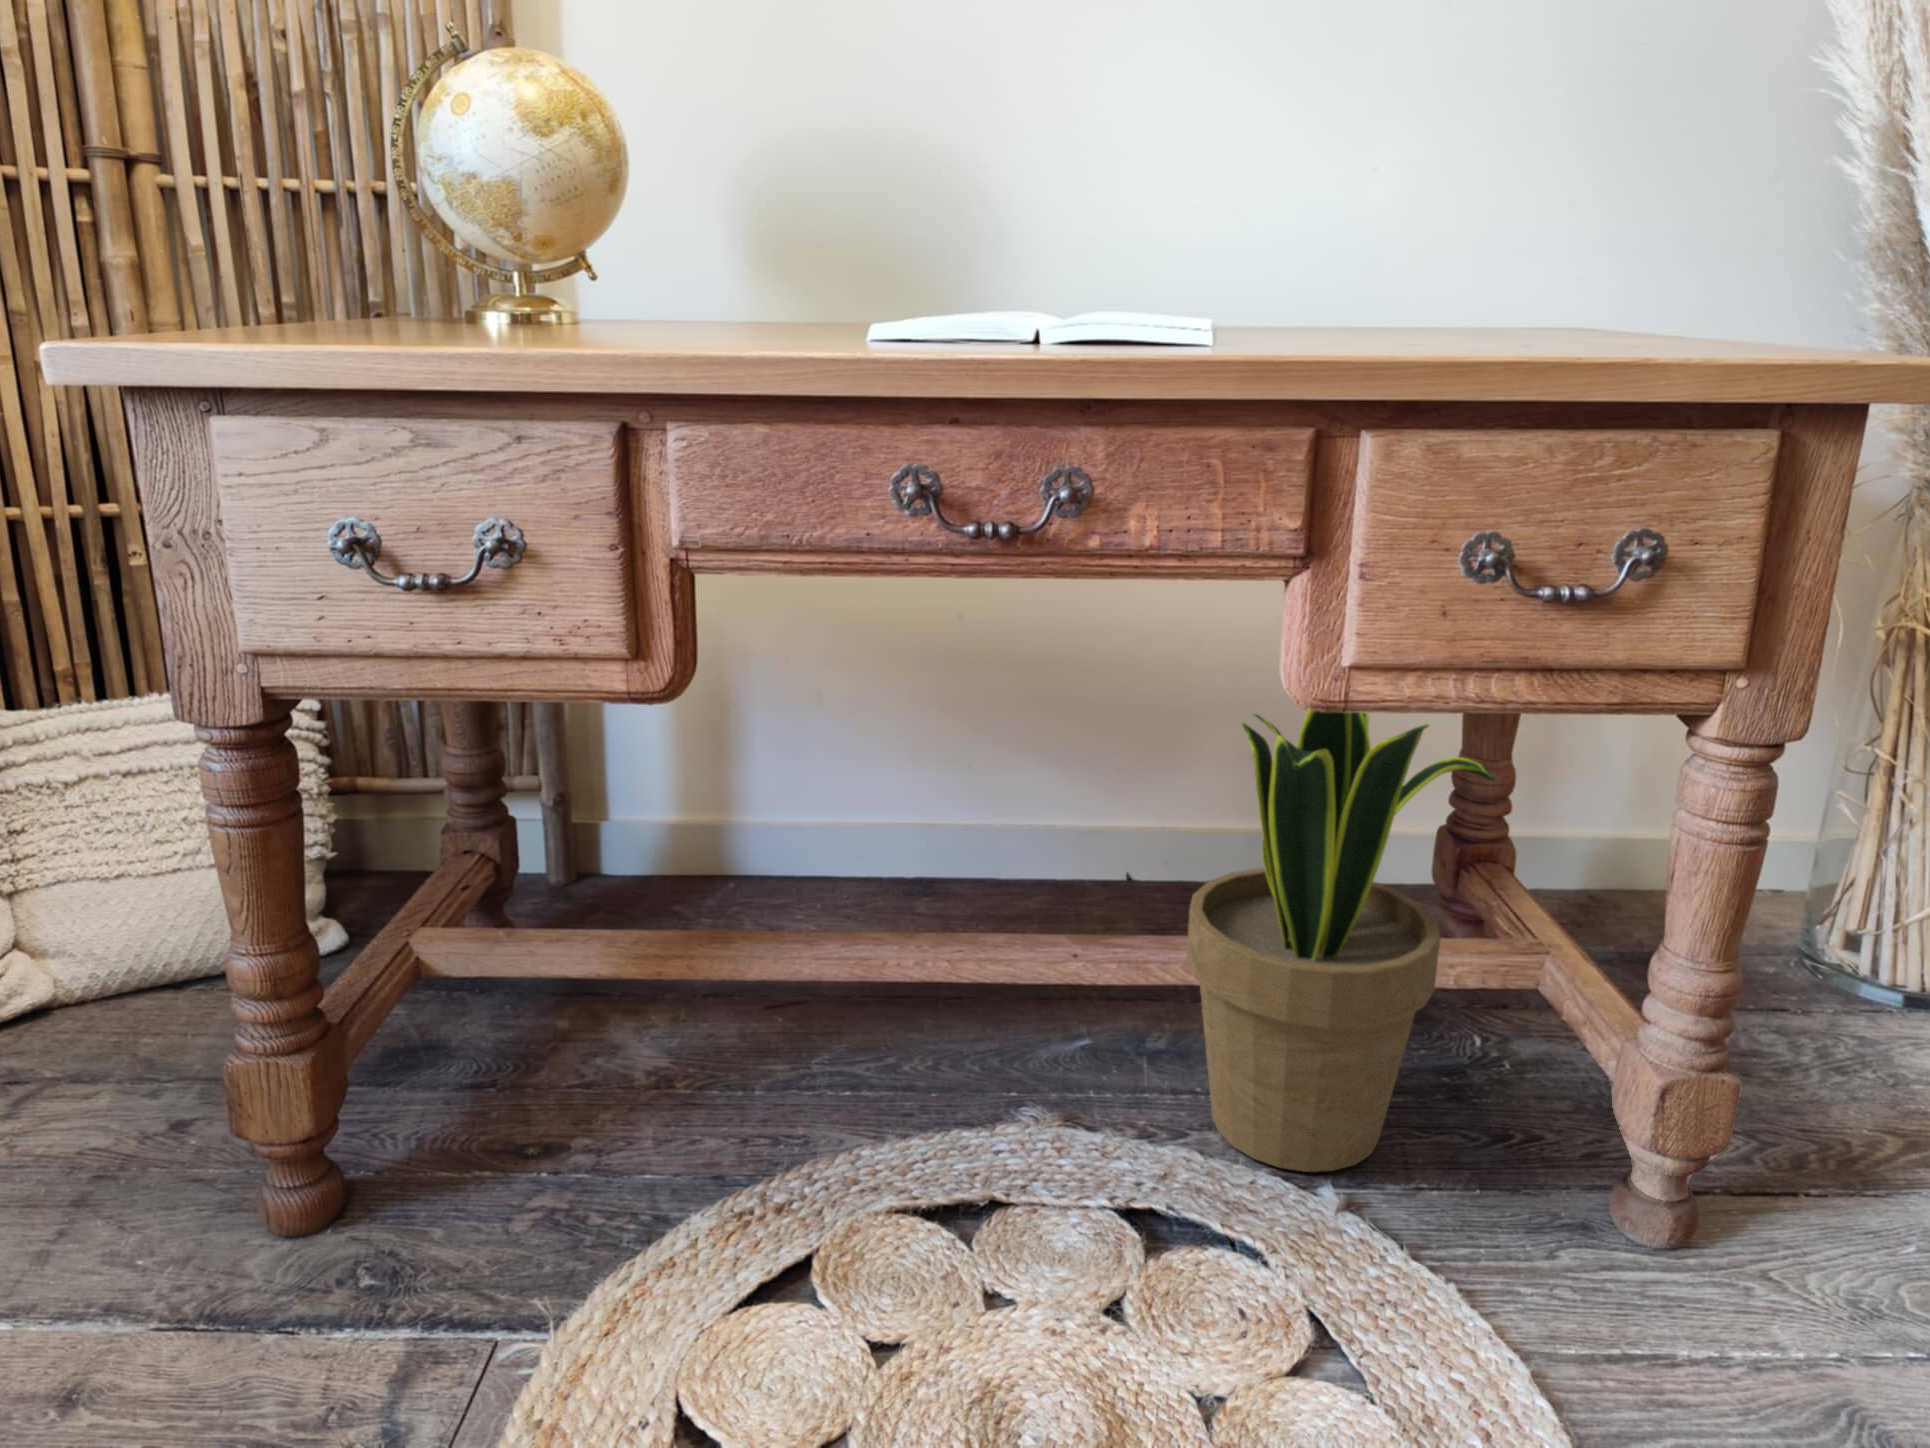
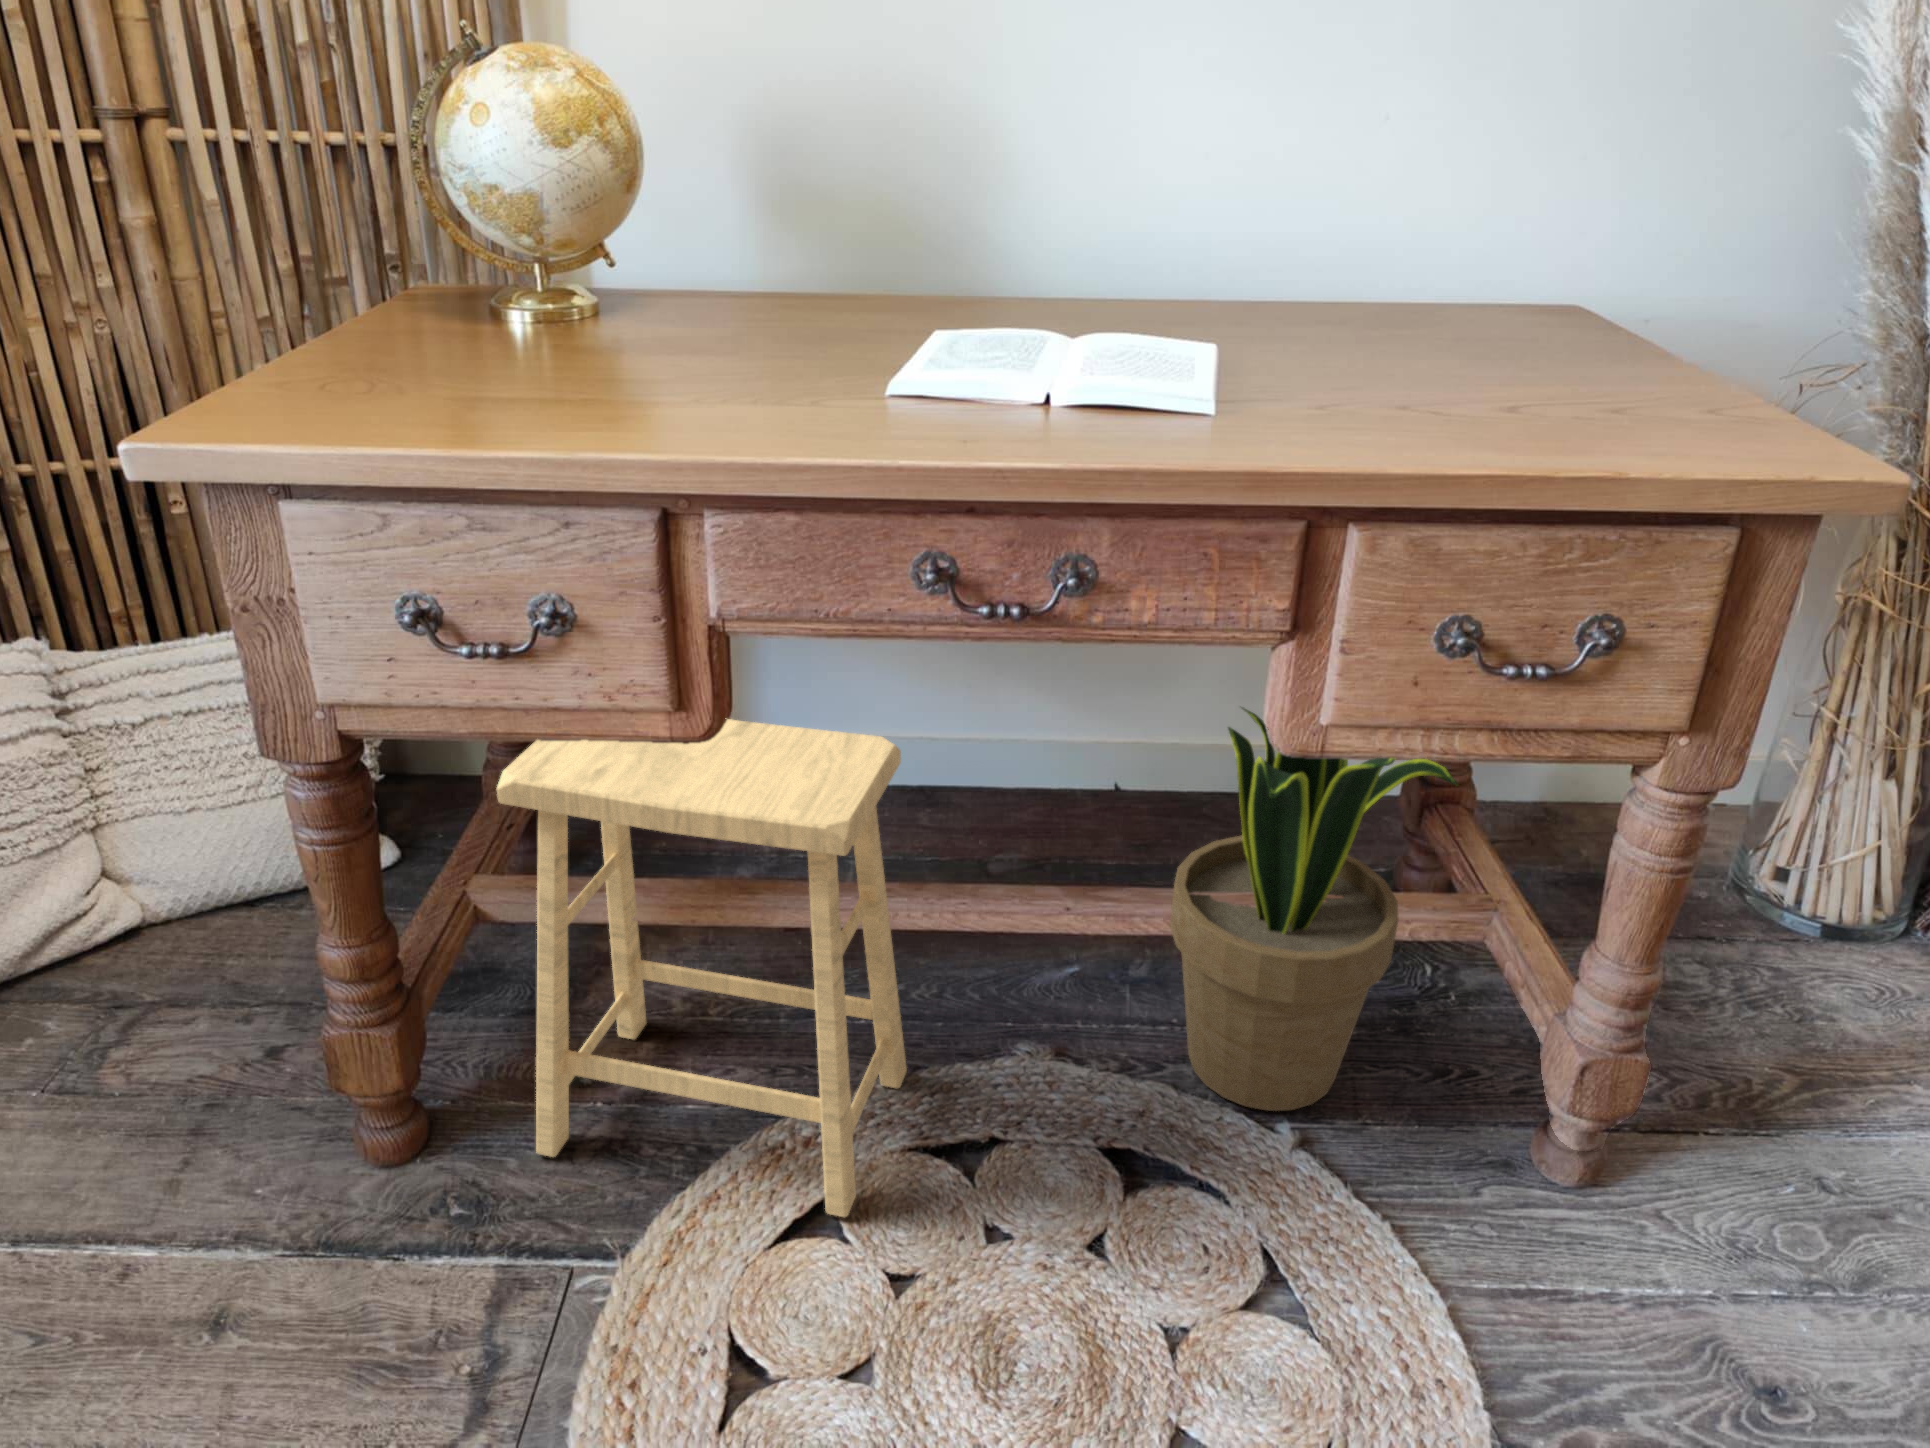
footstool: none [436,696,895,1283] -> present [497,719,907,1217]

